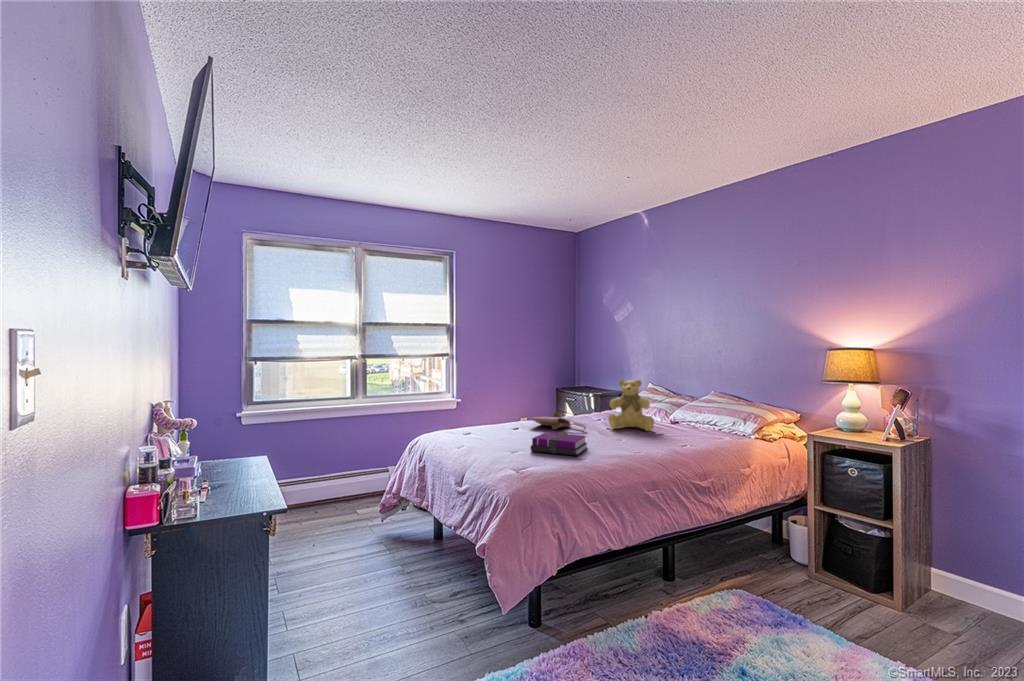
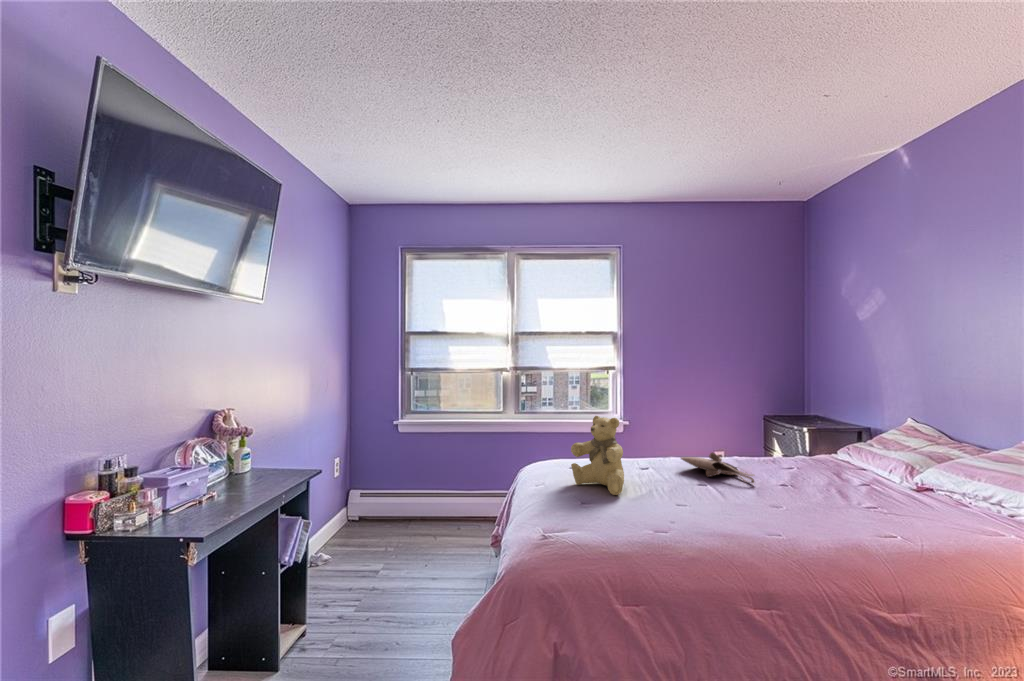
teddy bear: present [608,380,654,431] -> present [571,416,624,495]
notebook: present [531,432,587,455] -> none [645,482,732,524]

